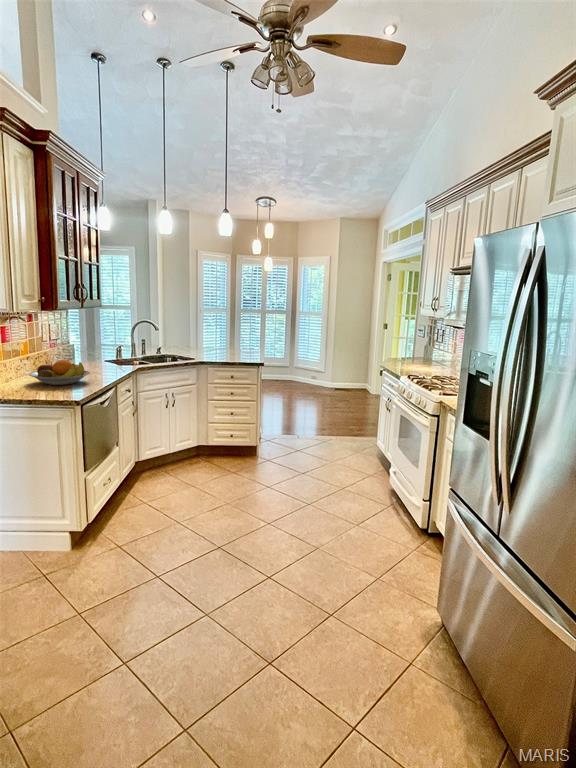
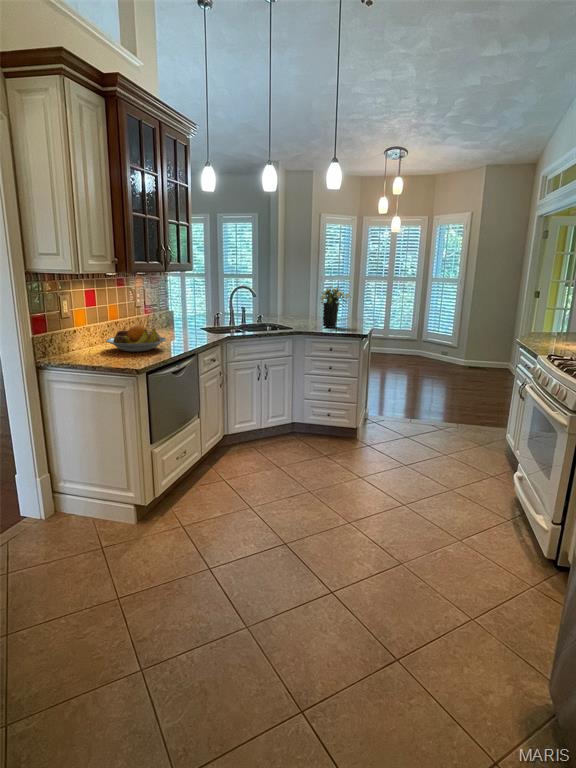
flower arrangement: none [218,320,248,358] -> present [321,286,349,328]

